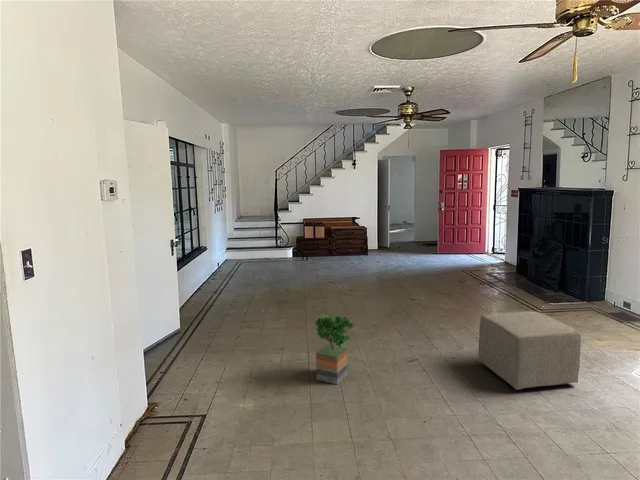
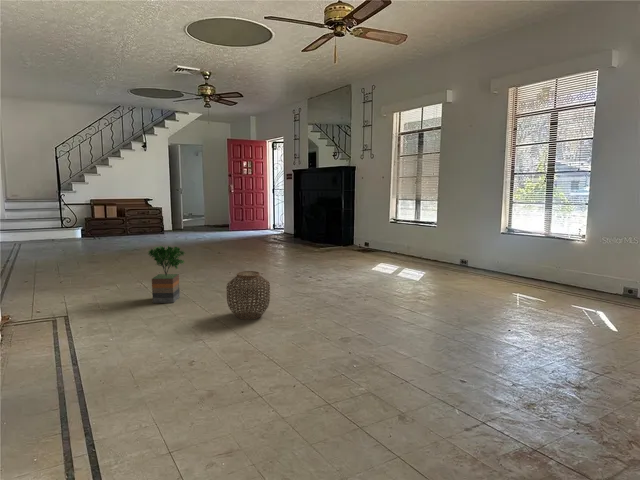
ottoman: present [478,311,581,390] -> none [280,238,344,287]
woven basket: none [388,378,447,449] -> present [226,271,270,320]

